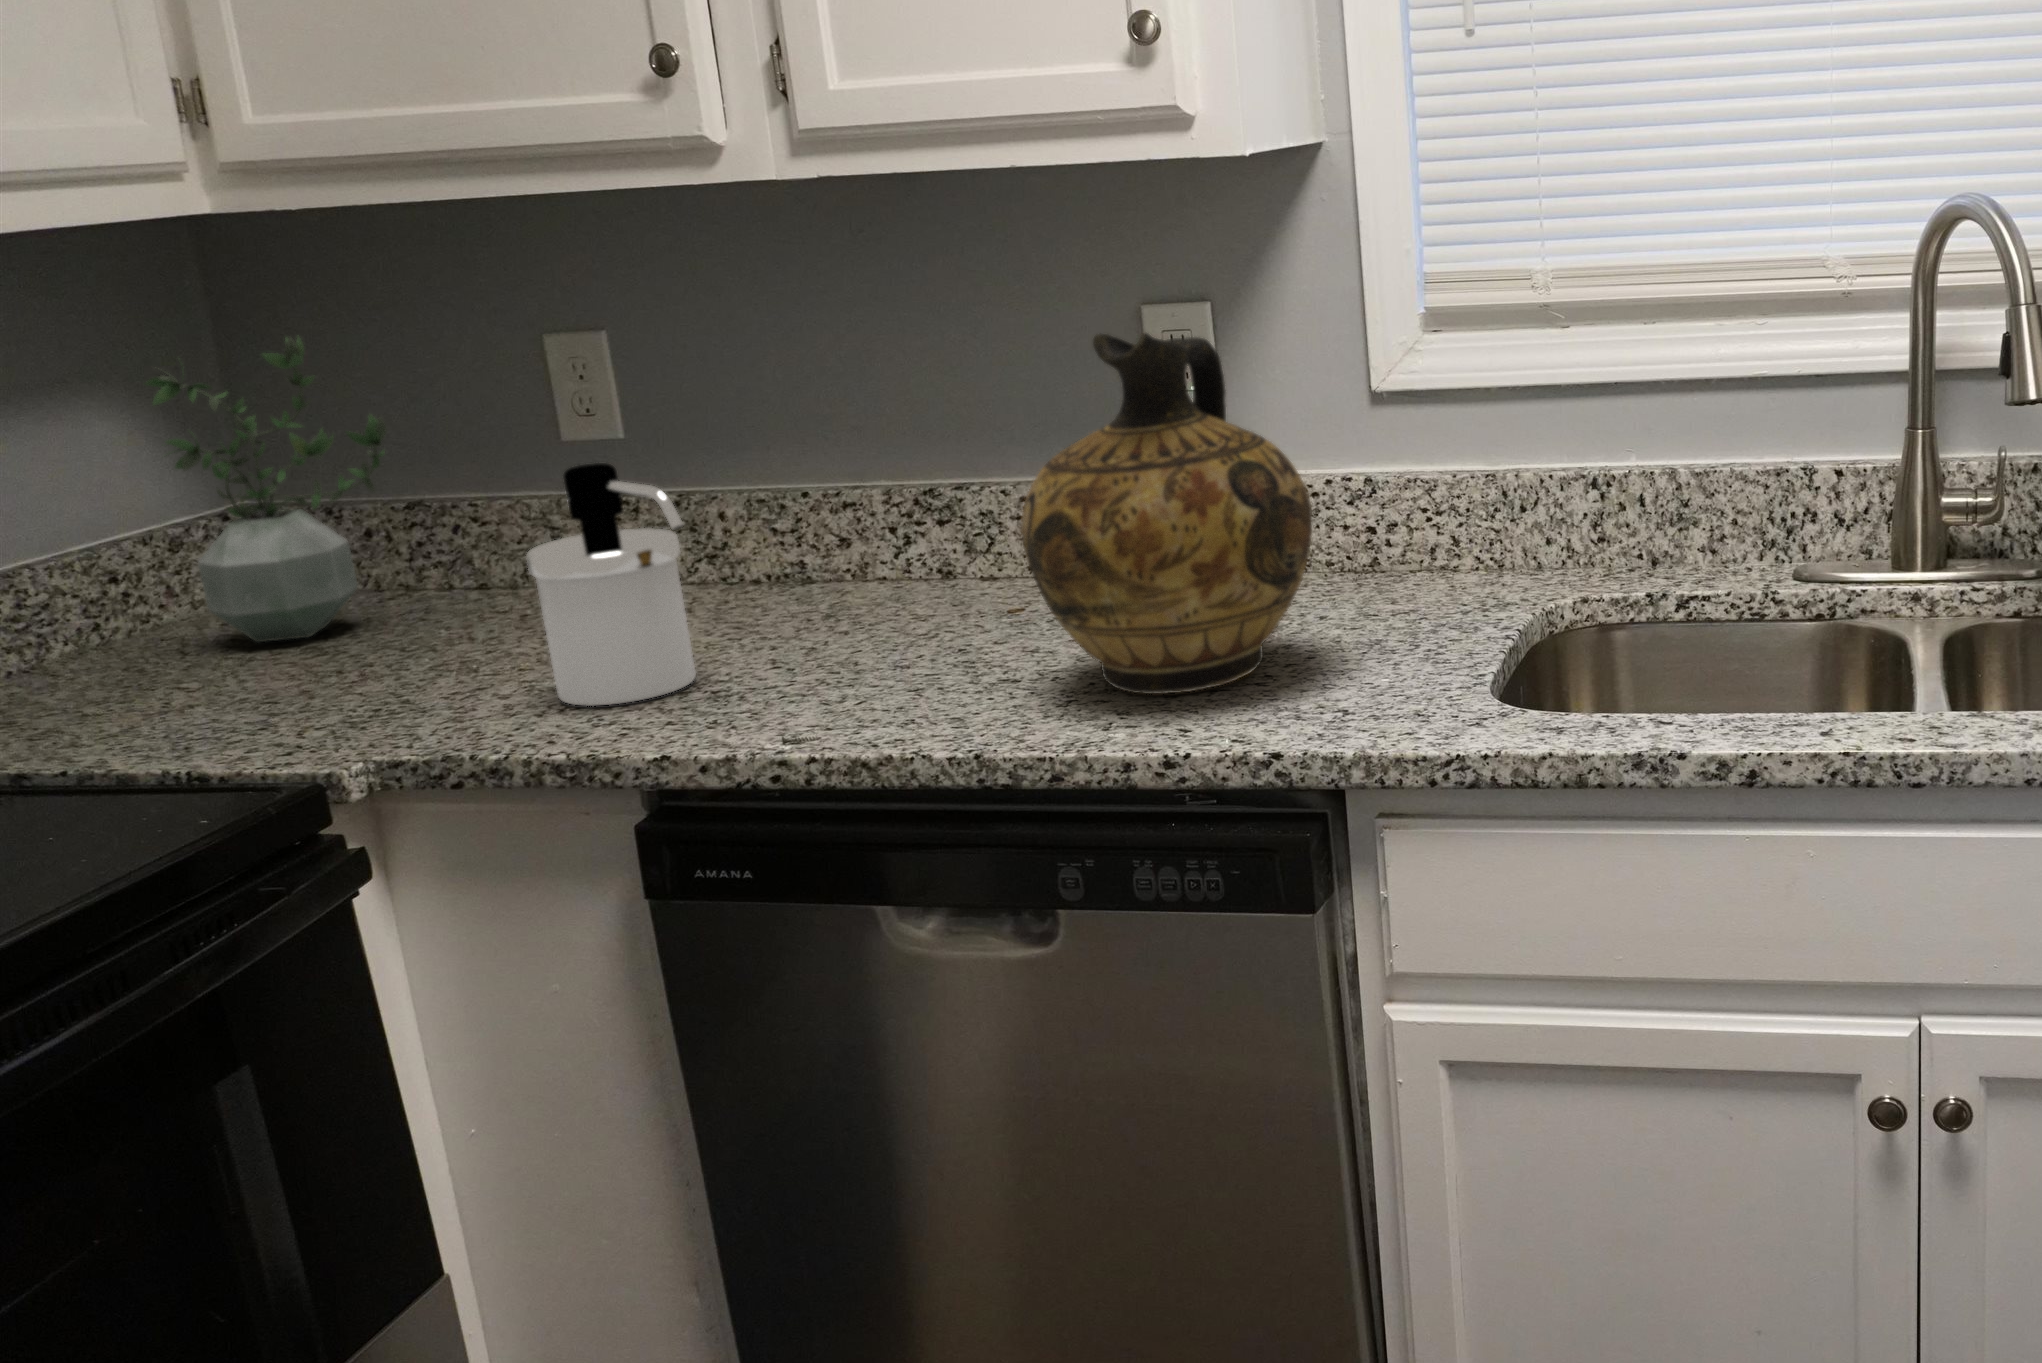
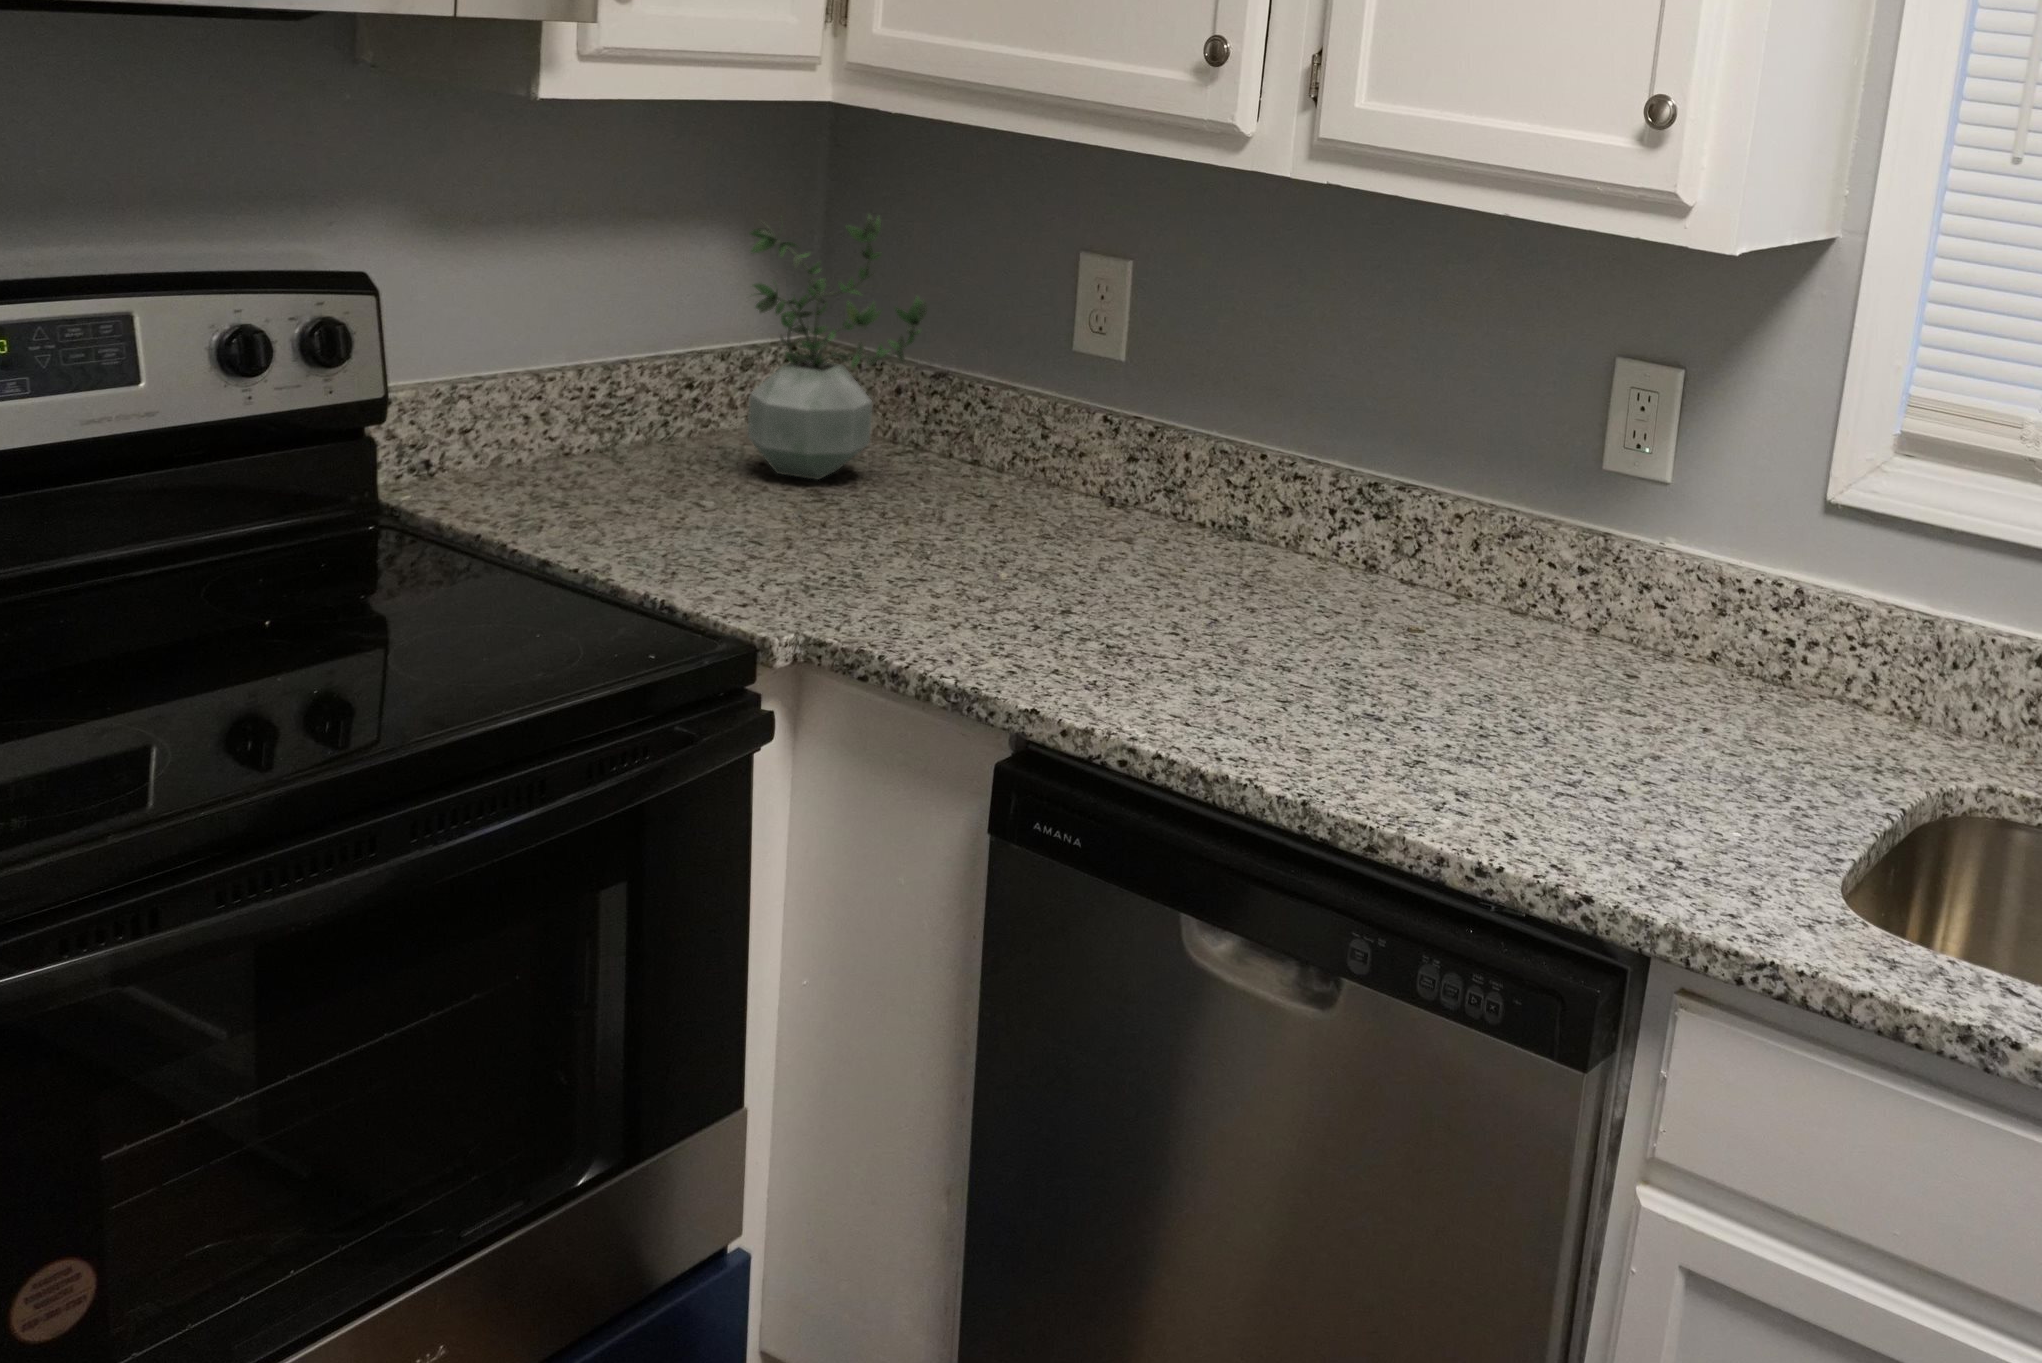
ceramic jug: present [1021,333,1312,694] -> none [1412,412,1708,788]
soap dispenser: present [527,463,696,706] -> none [979,407,1118,637]

